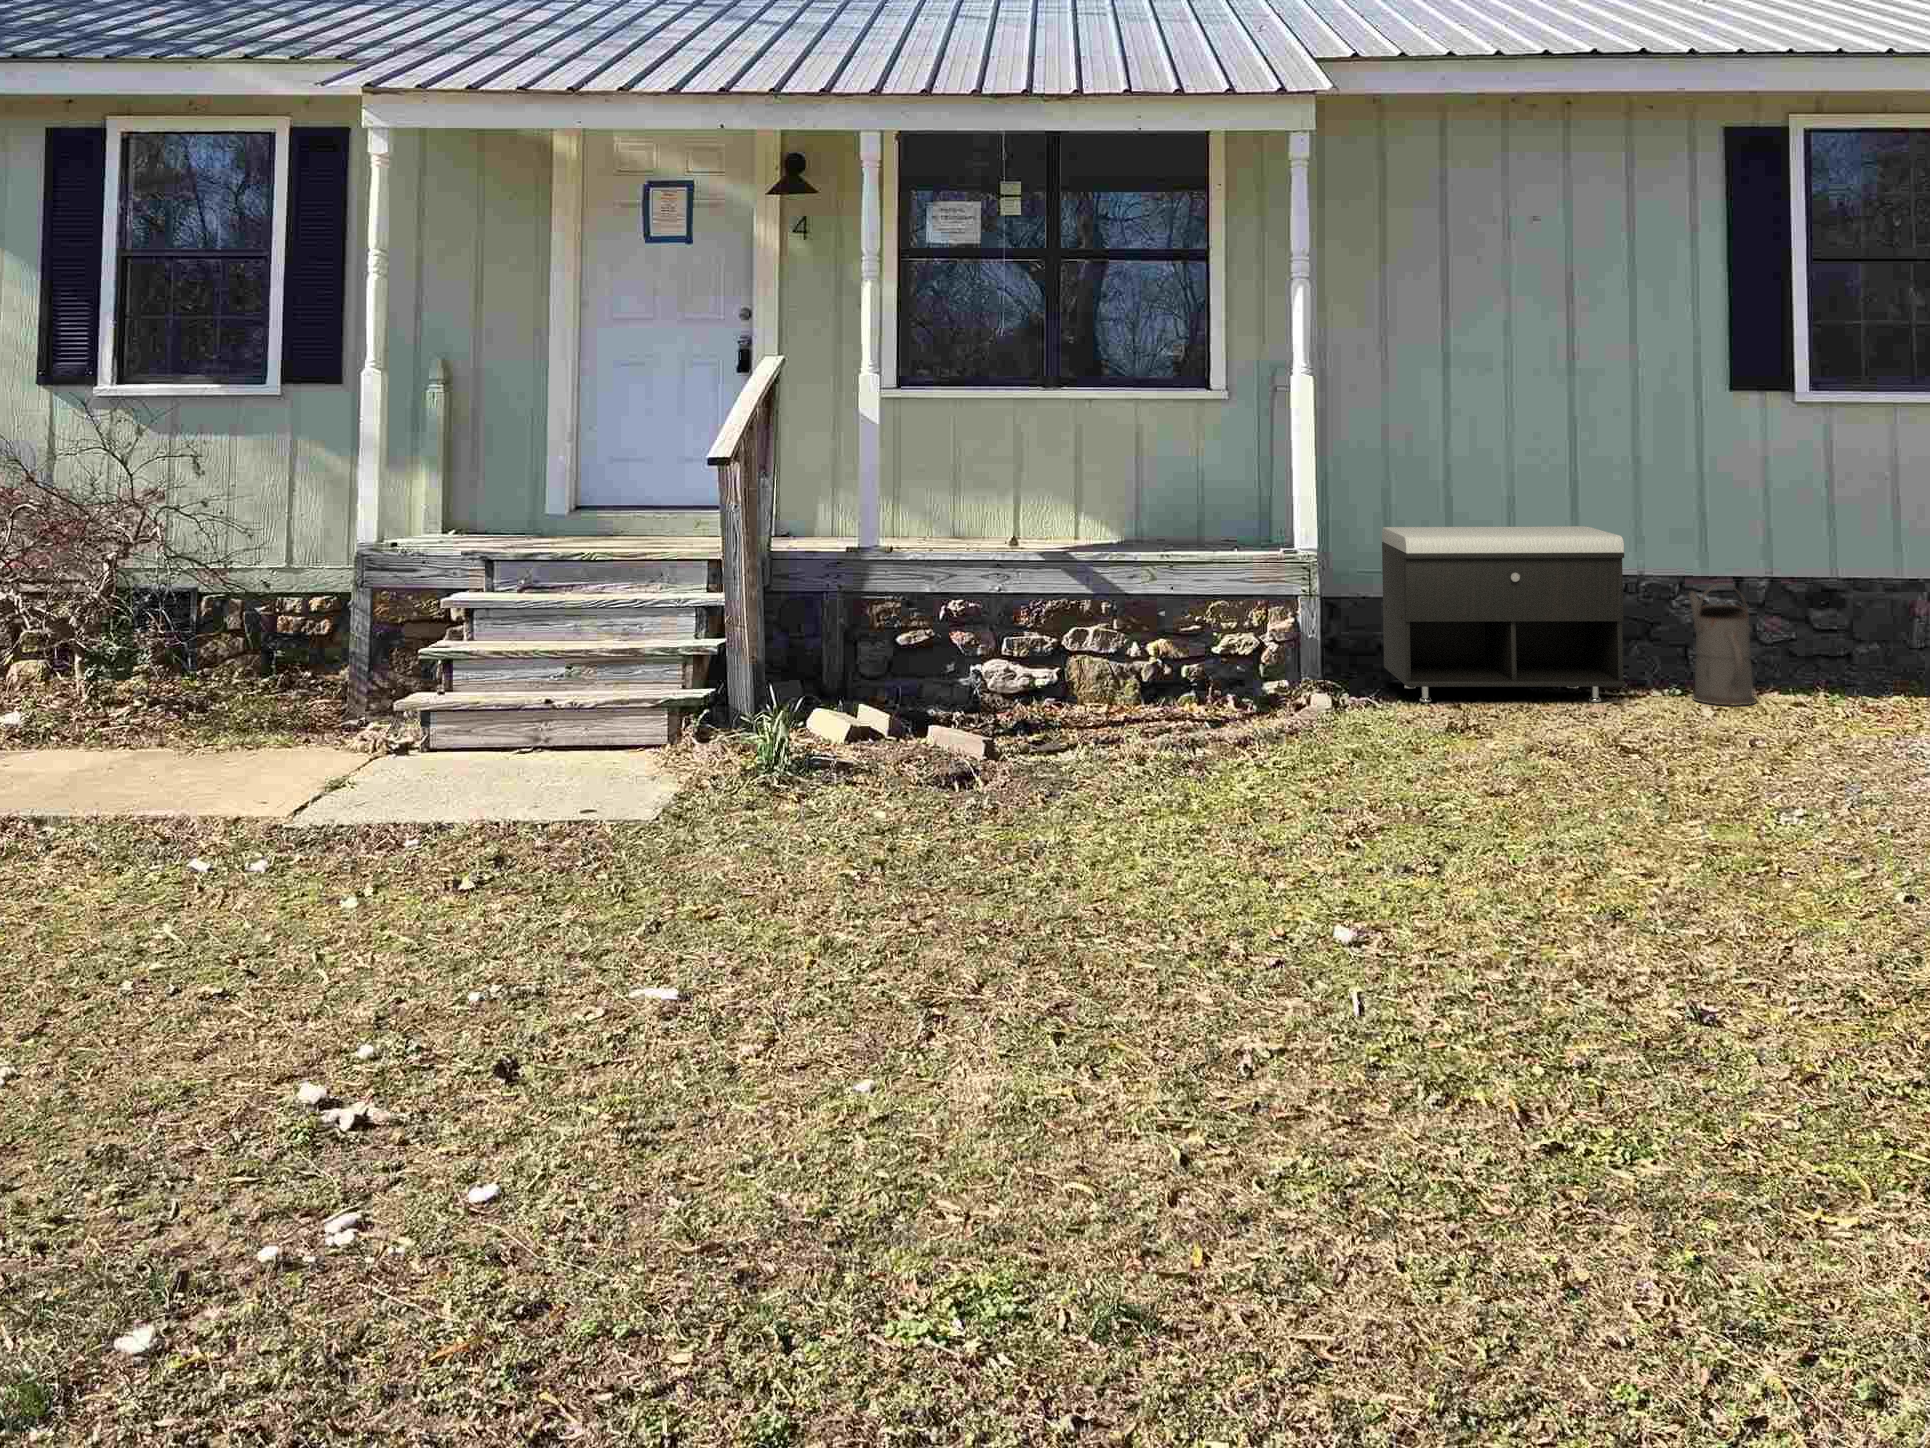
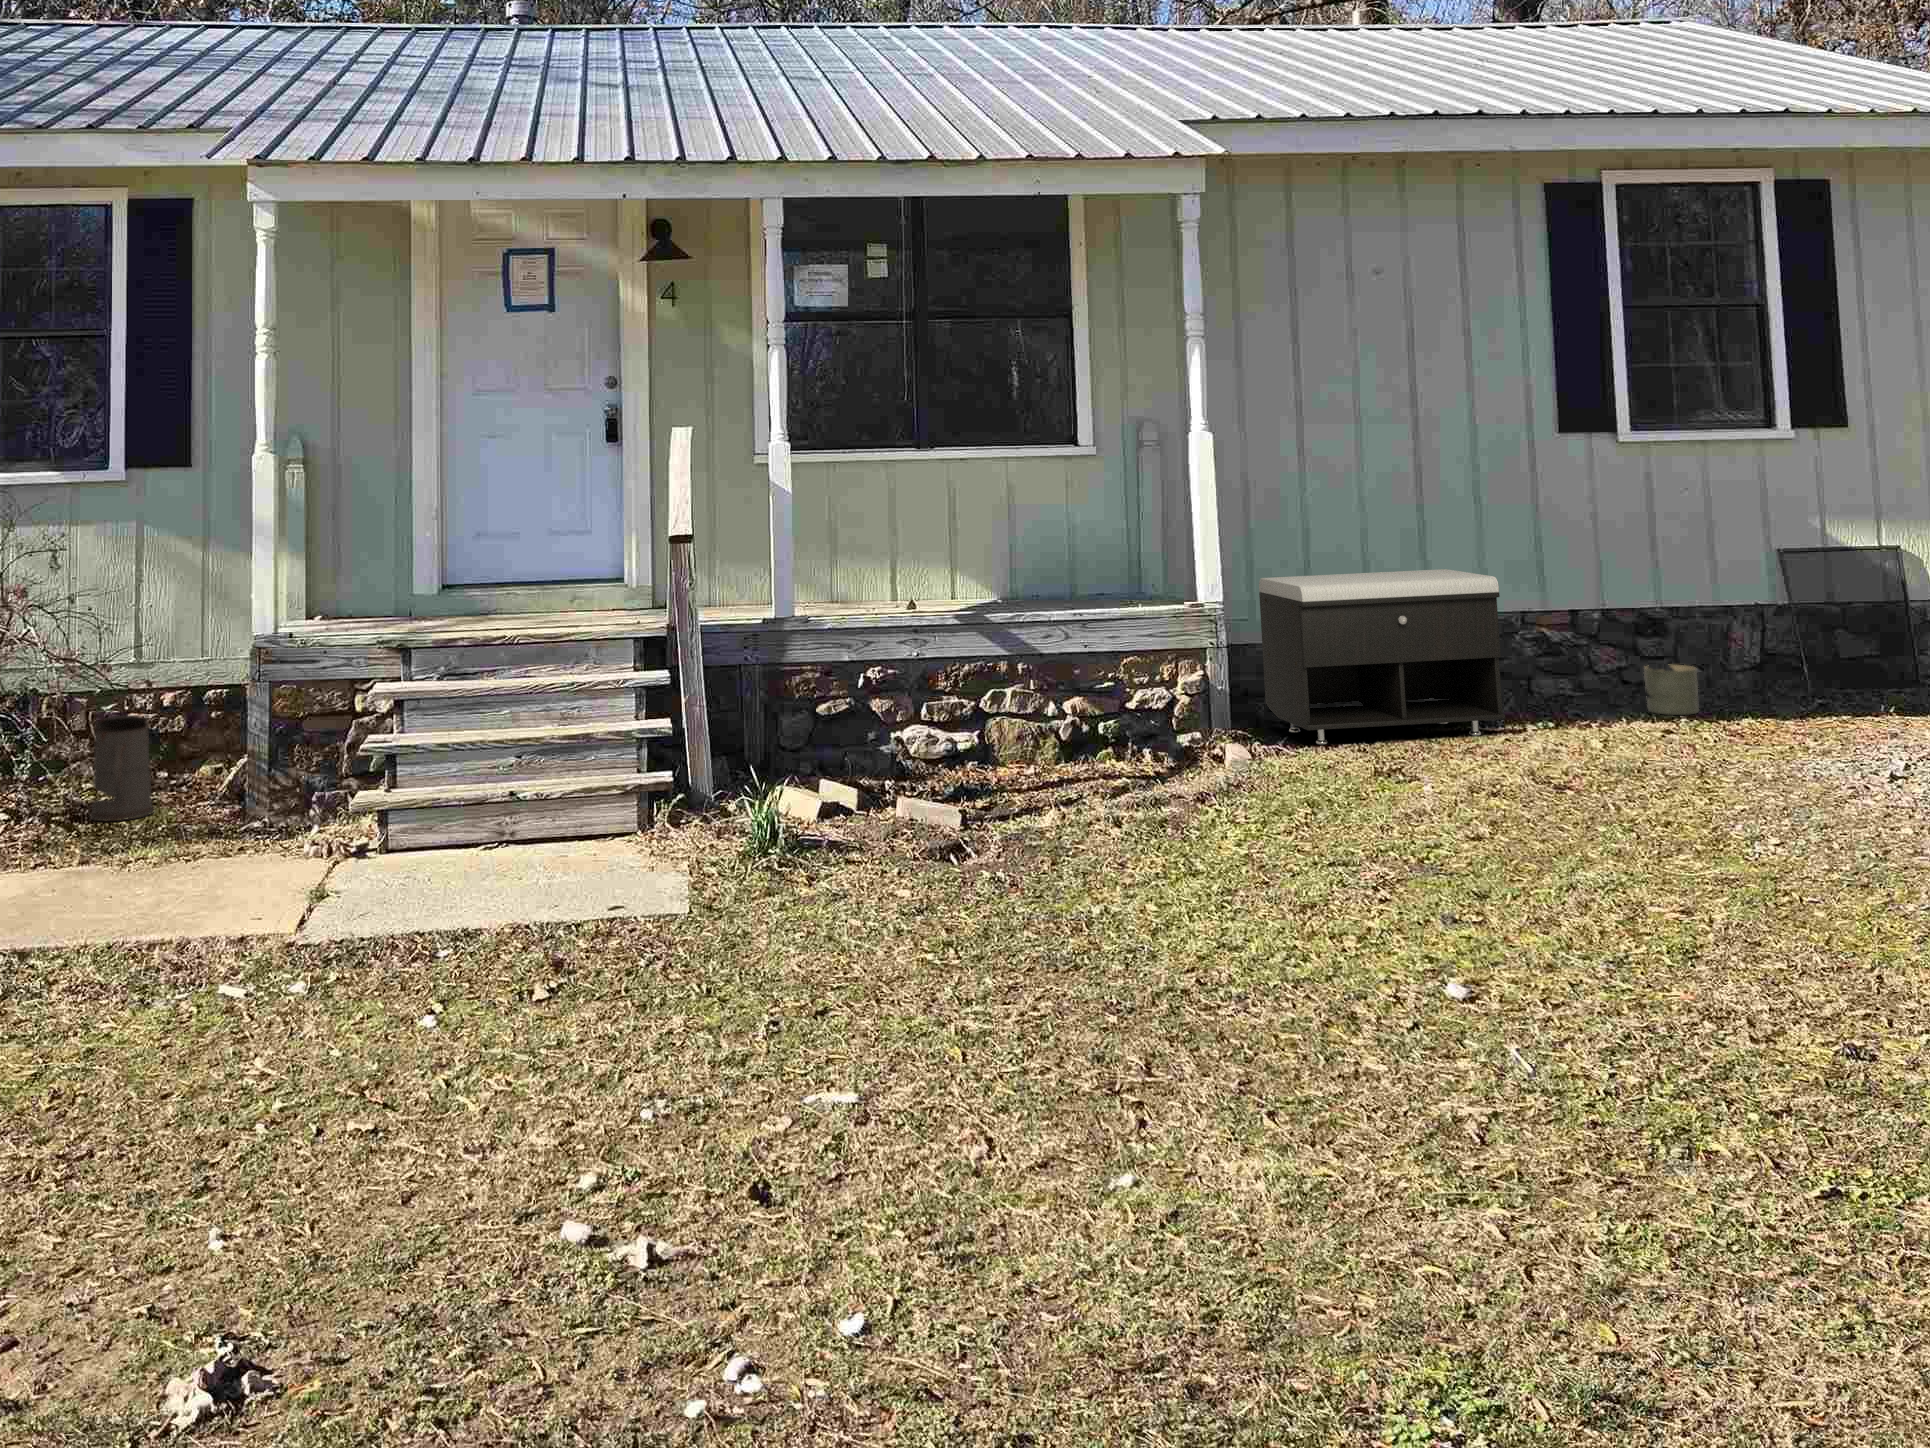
watering can: present [1688,584,1756,705] -> present [90,695,154,821]
planter: none [1803,638,1859,693] -> present [1644,665,1699,715]

